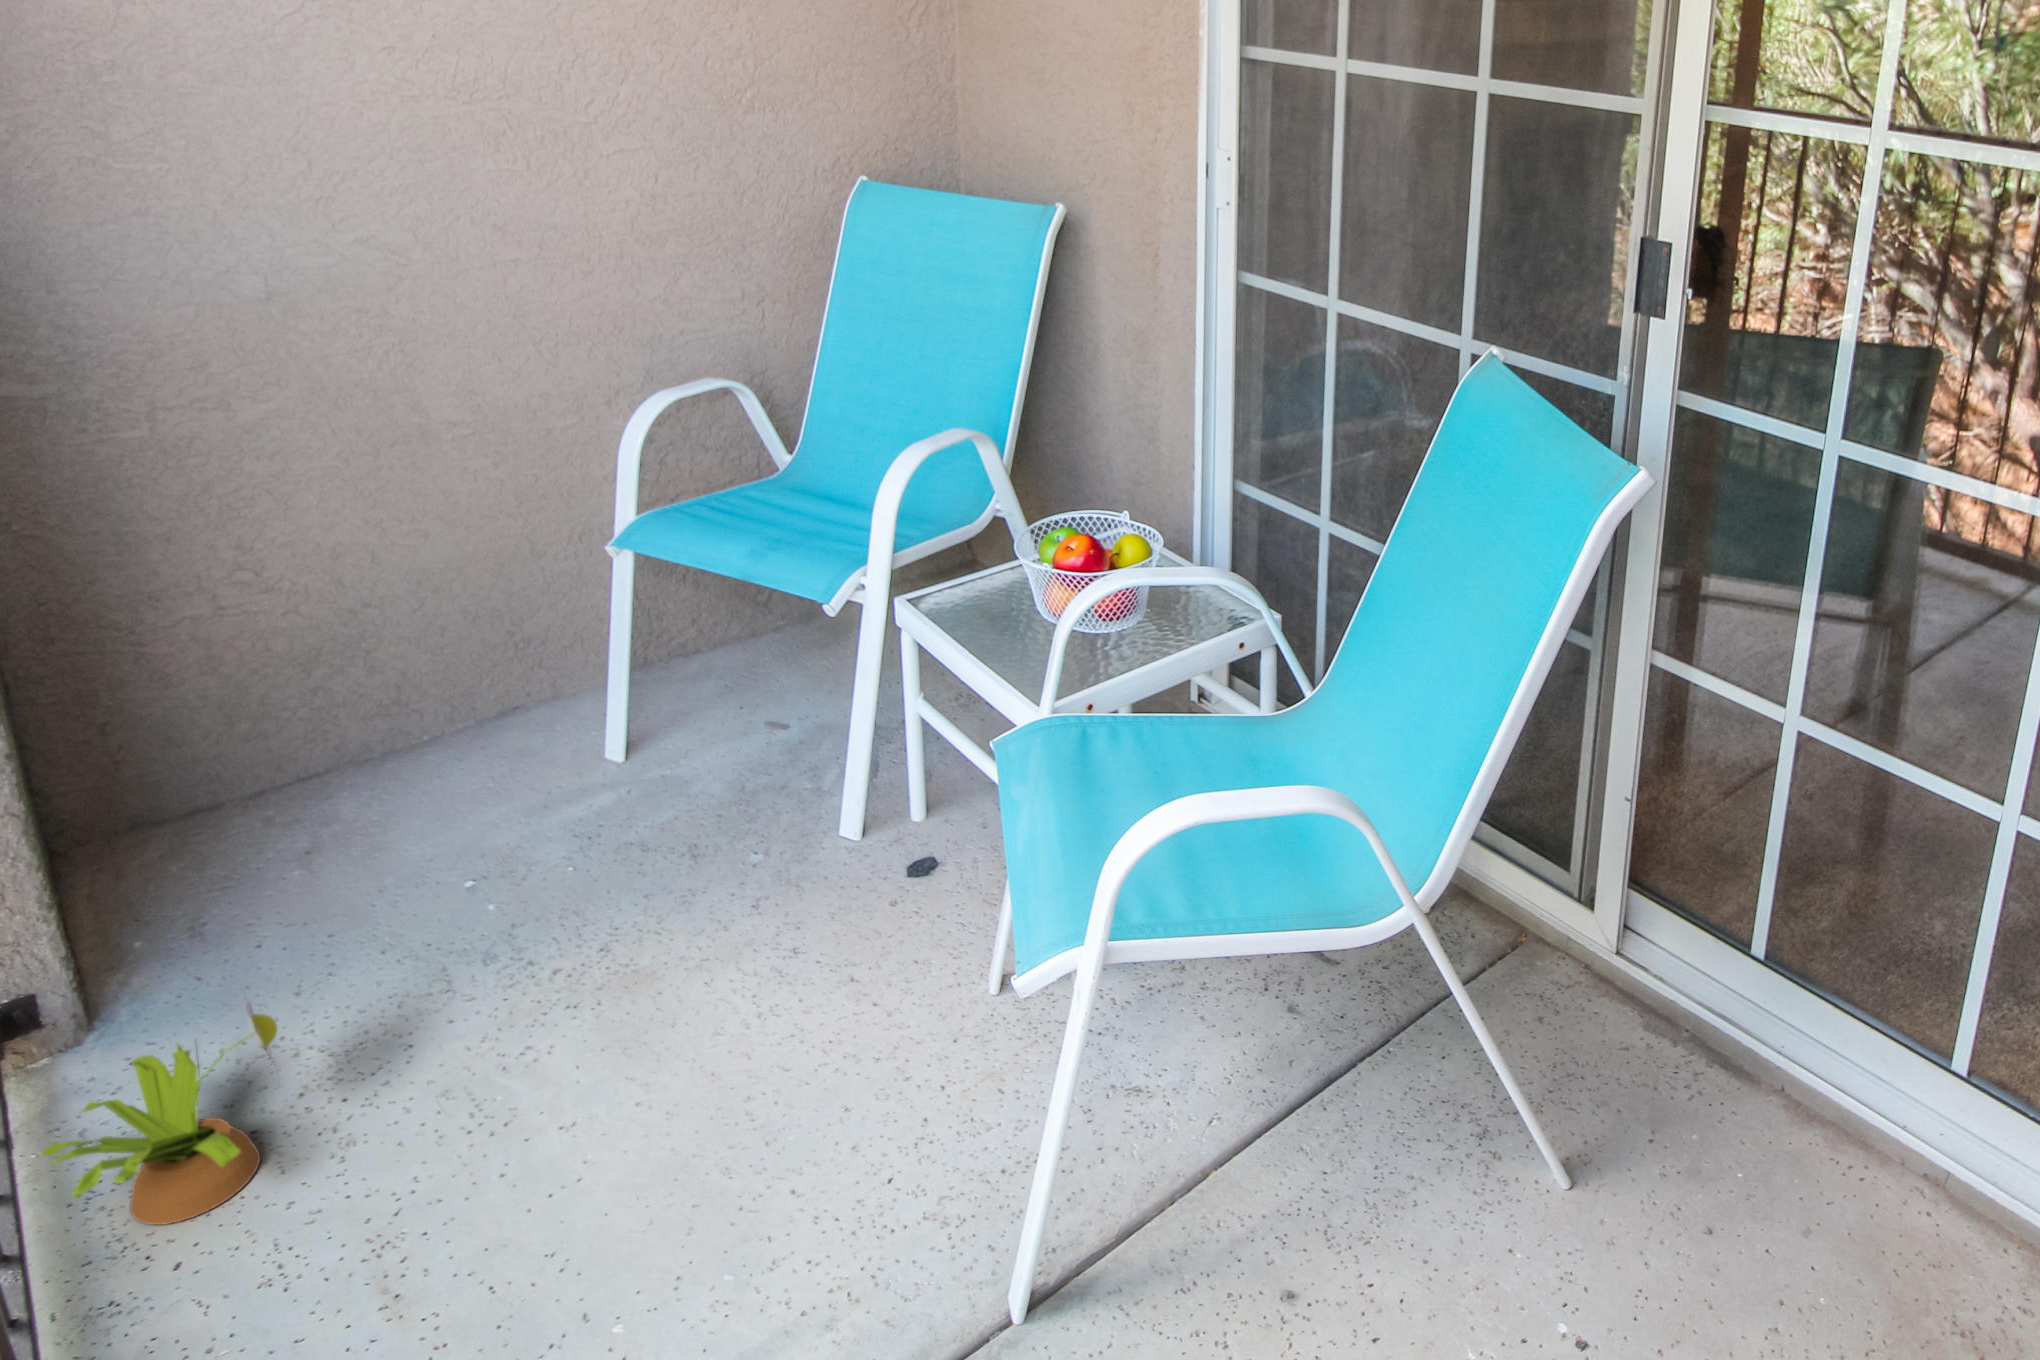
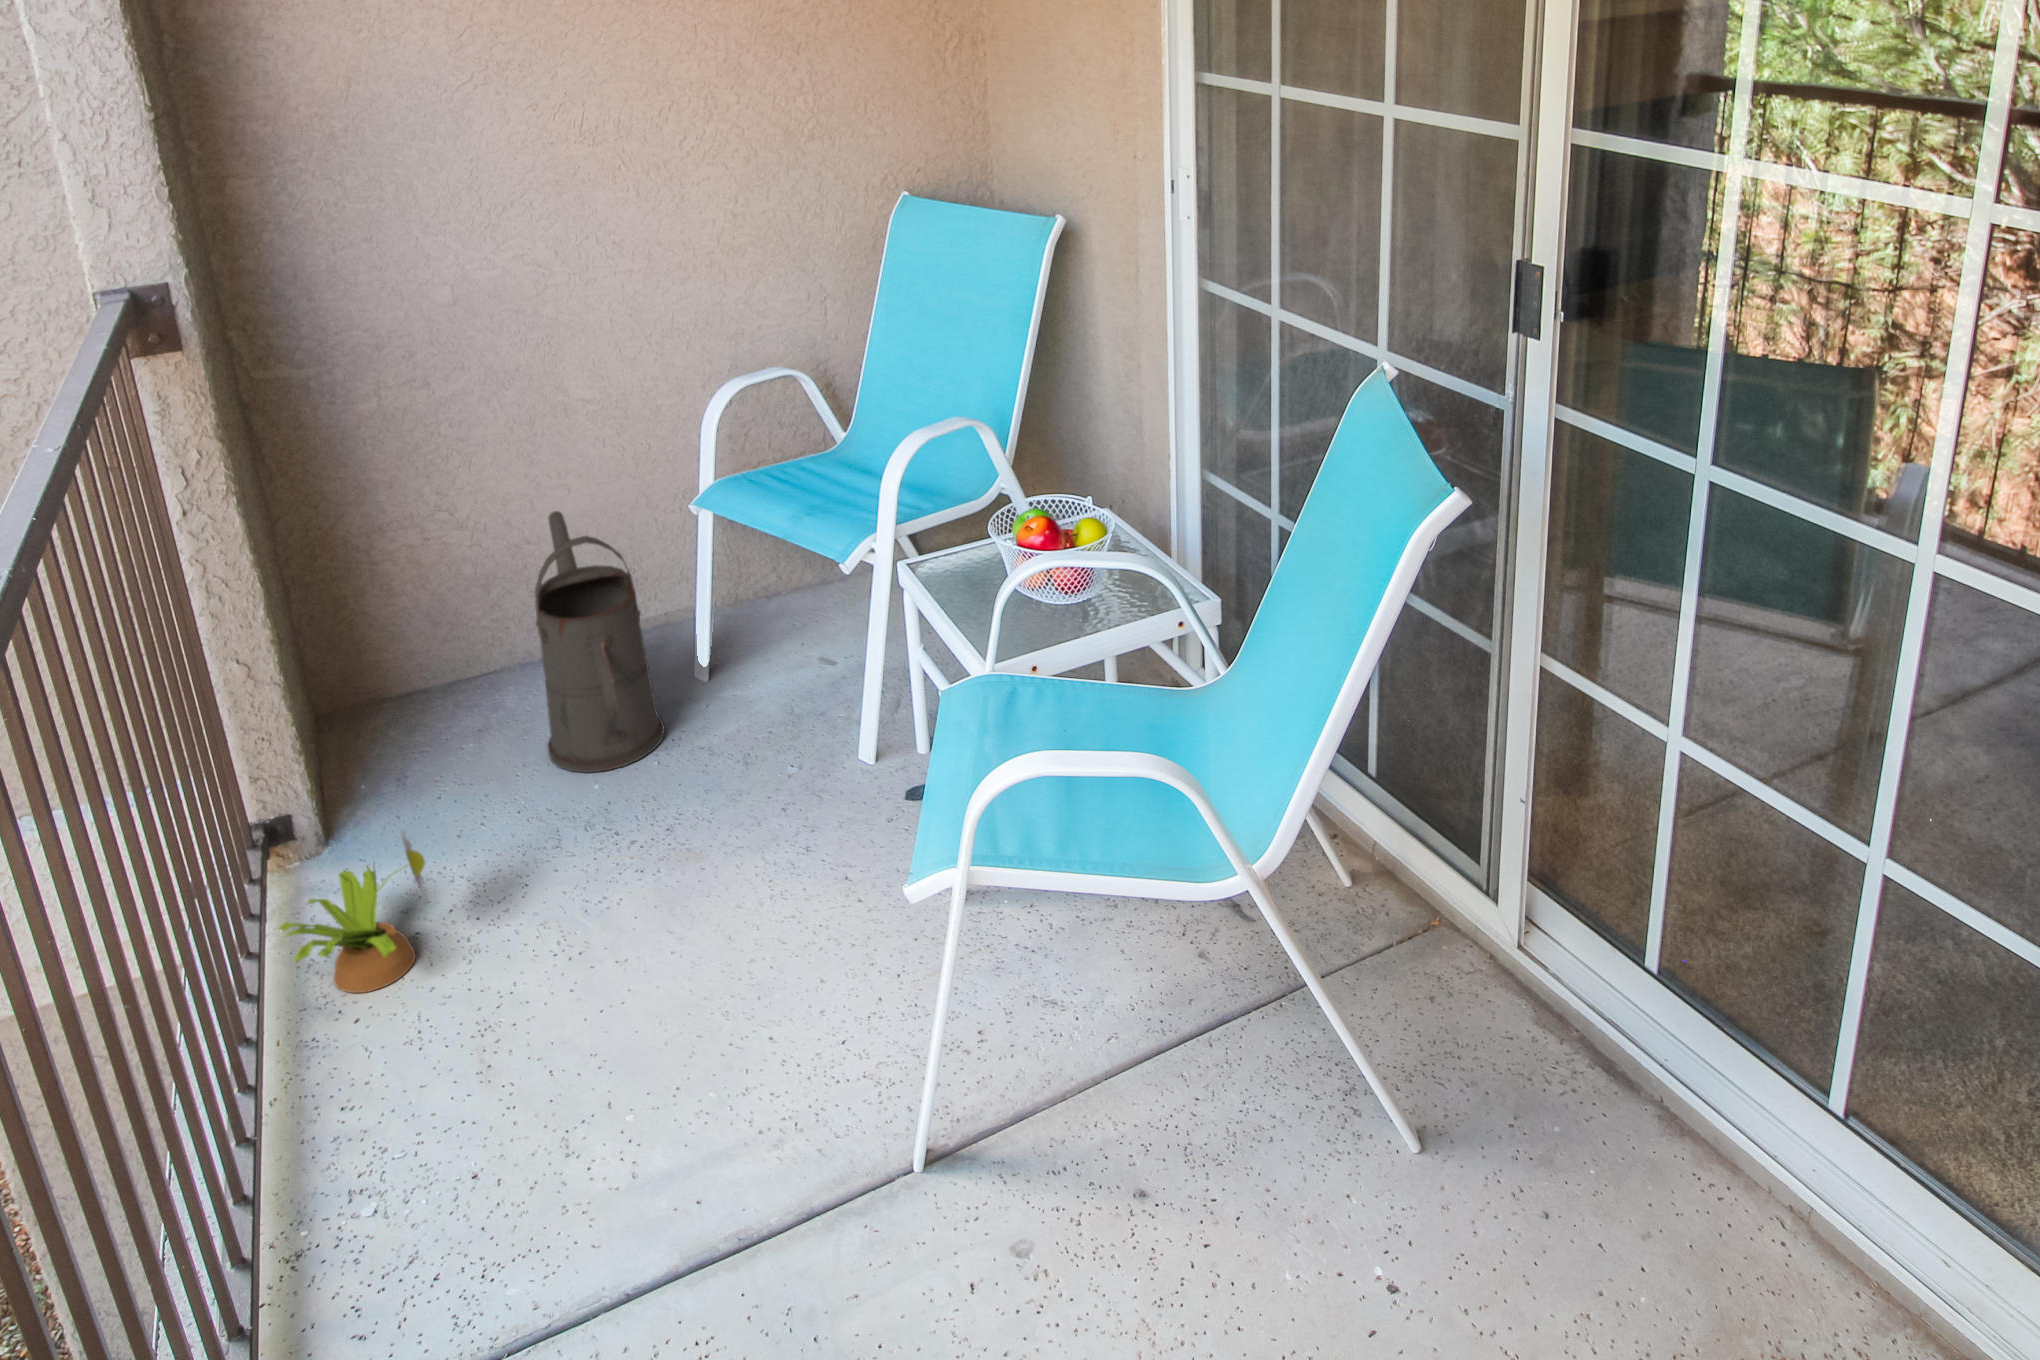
watering can: none [408,557,583,881] -> present [535,511,665,773]

